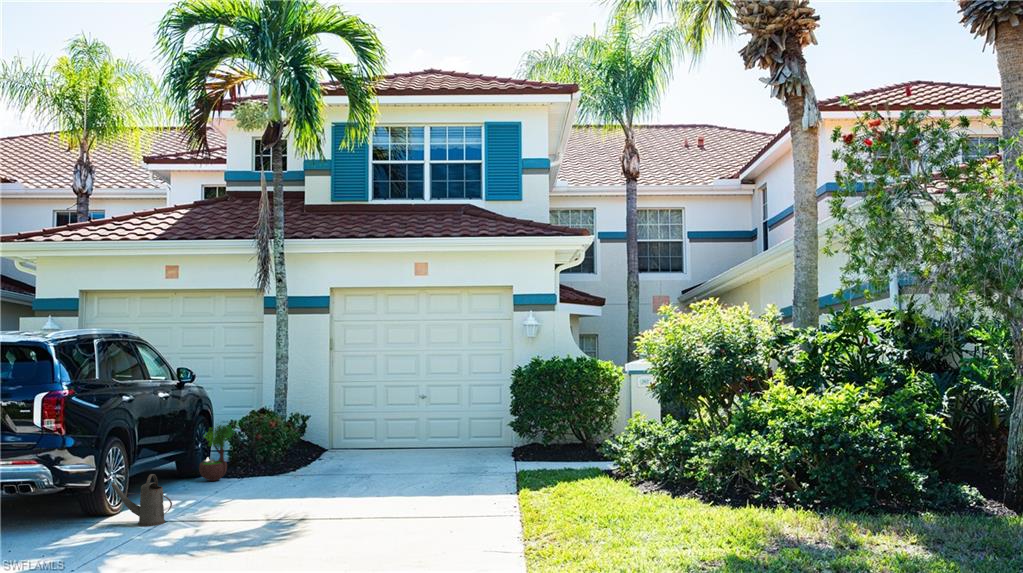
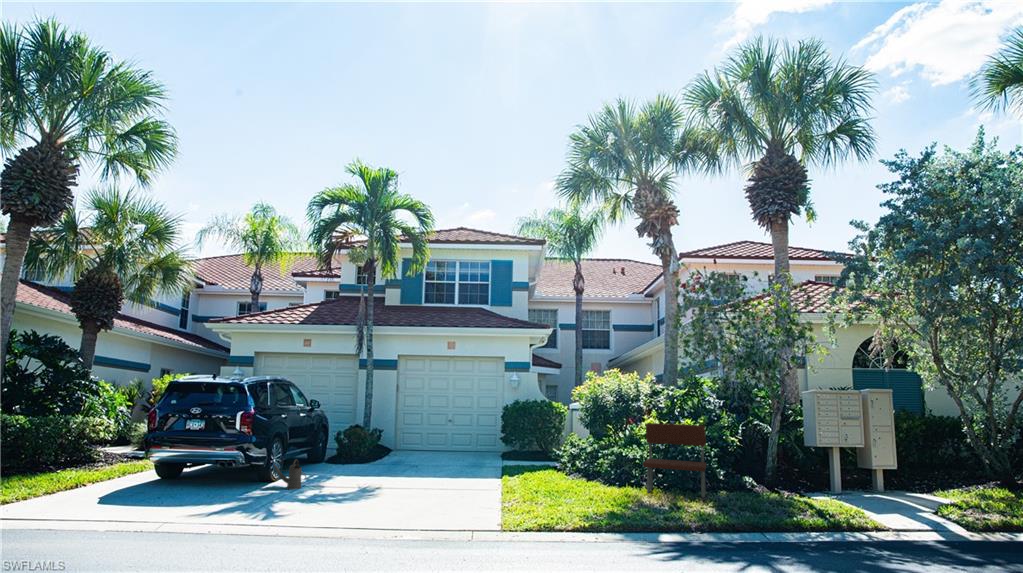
bench: none [778,394,895,524] -> present [643,423,706,498]
potted tree: present [199,424,232,481] -> none [319,430,341,466]

